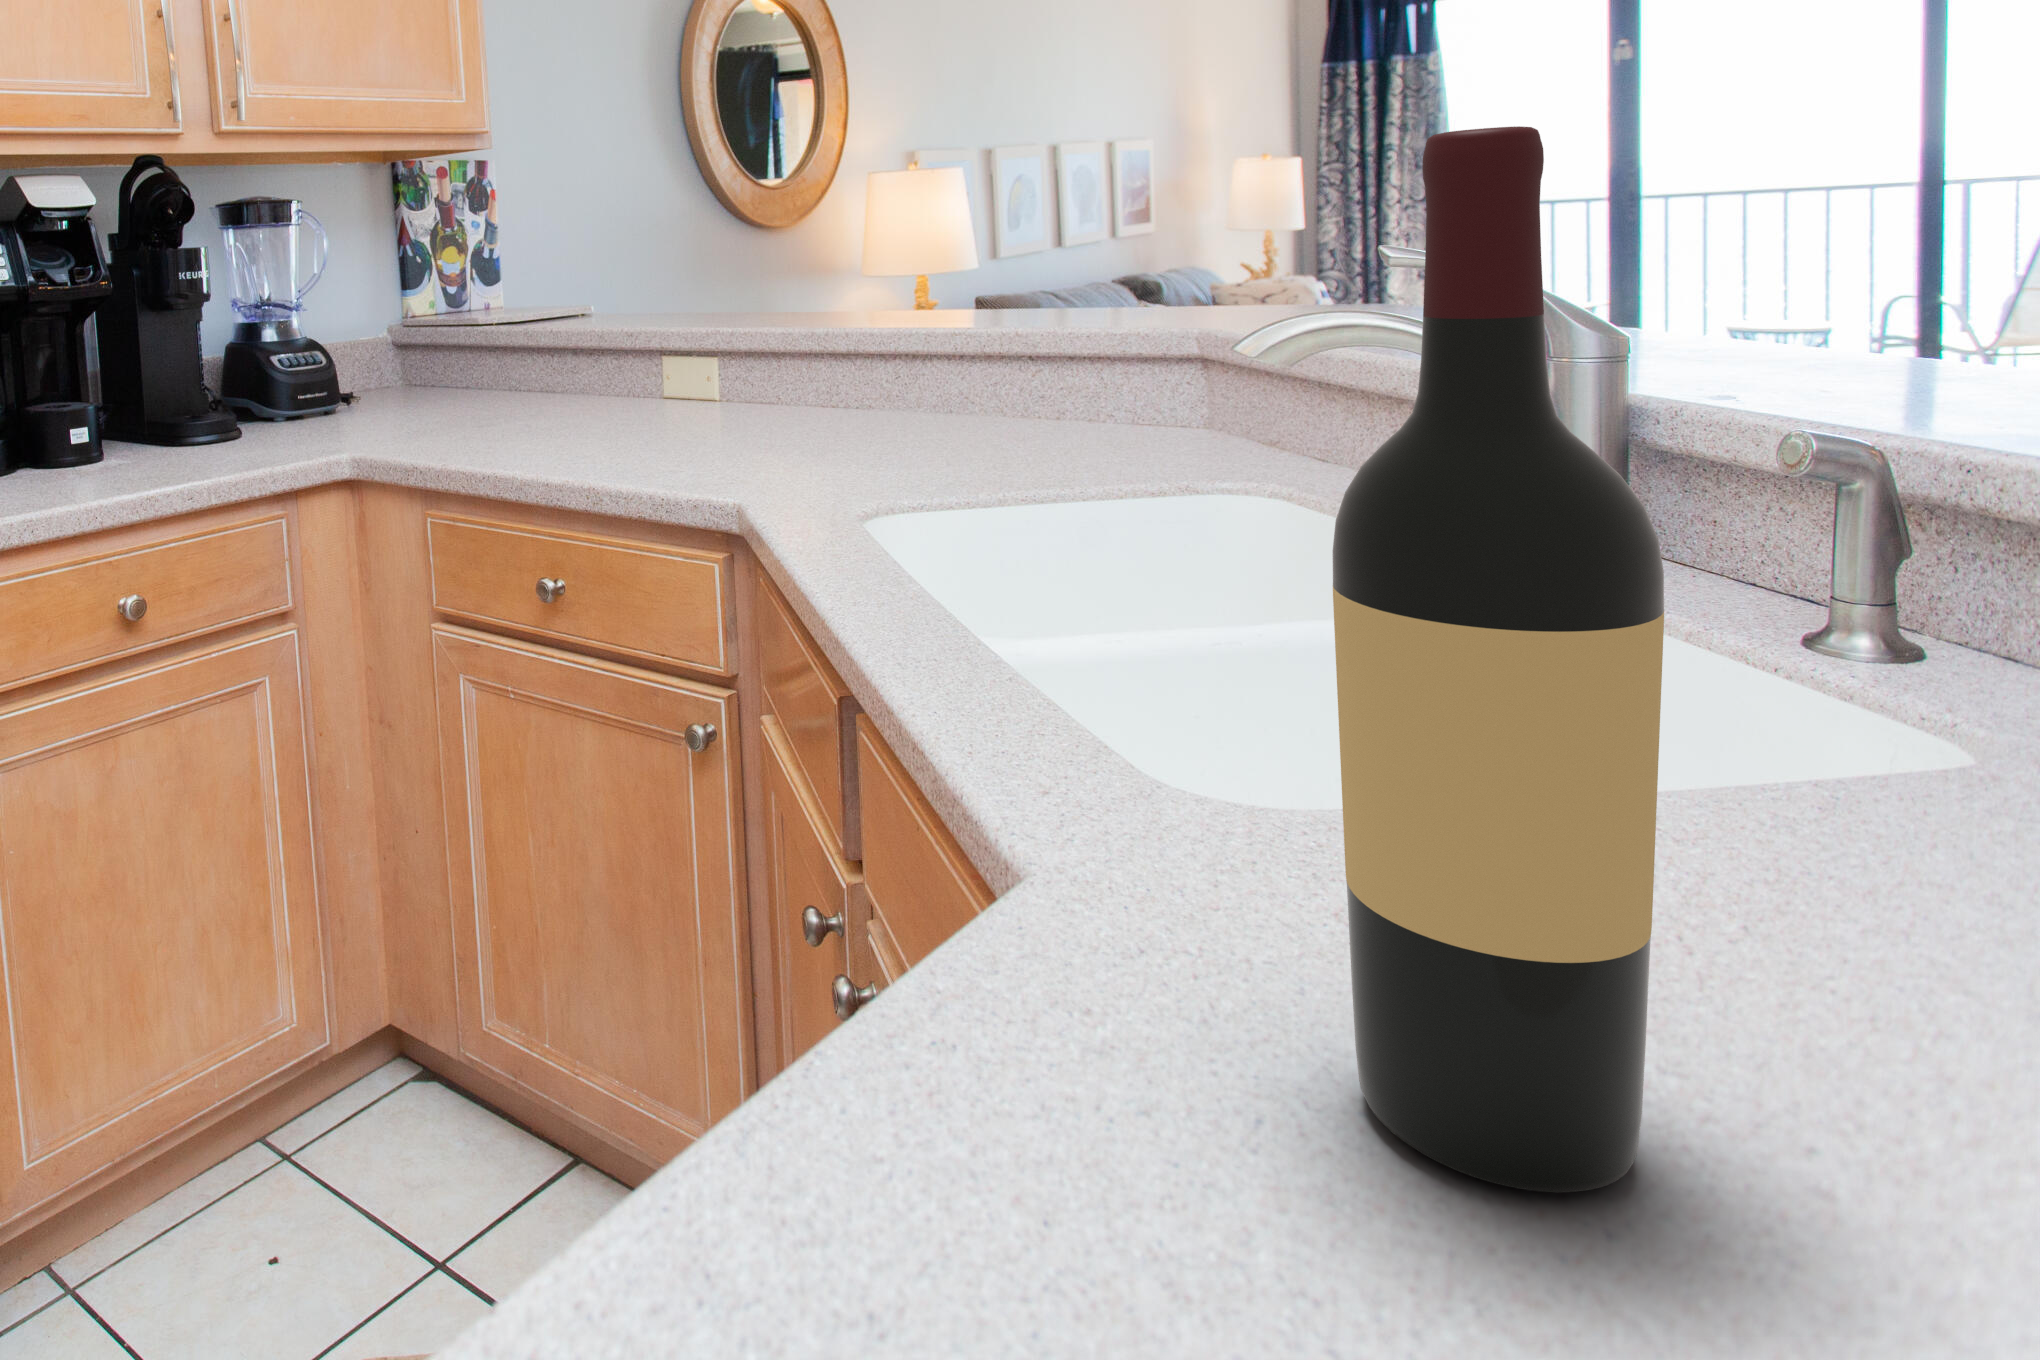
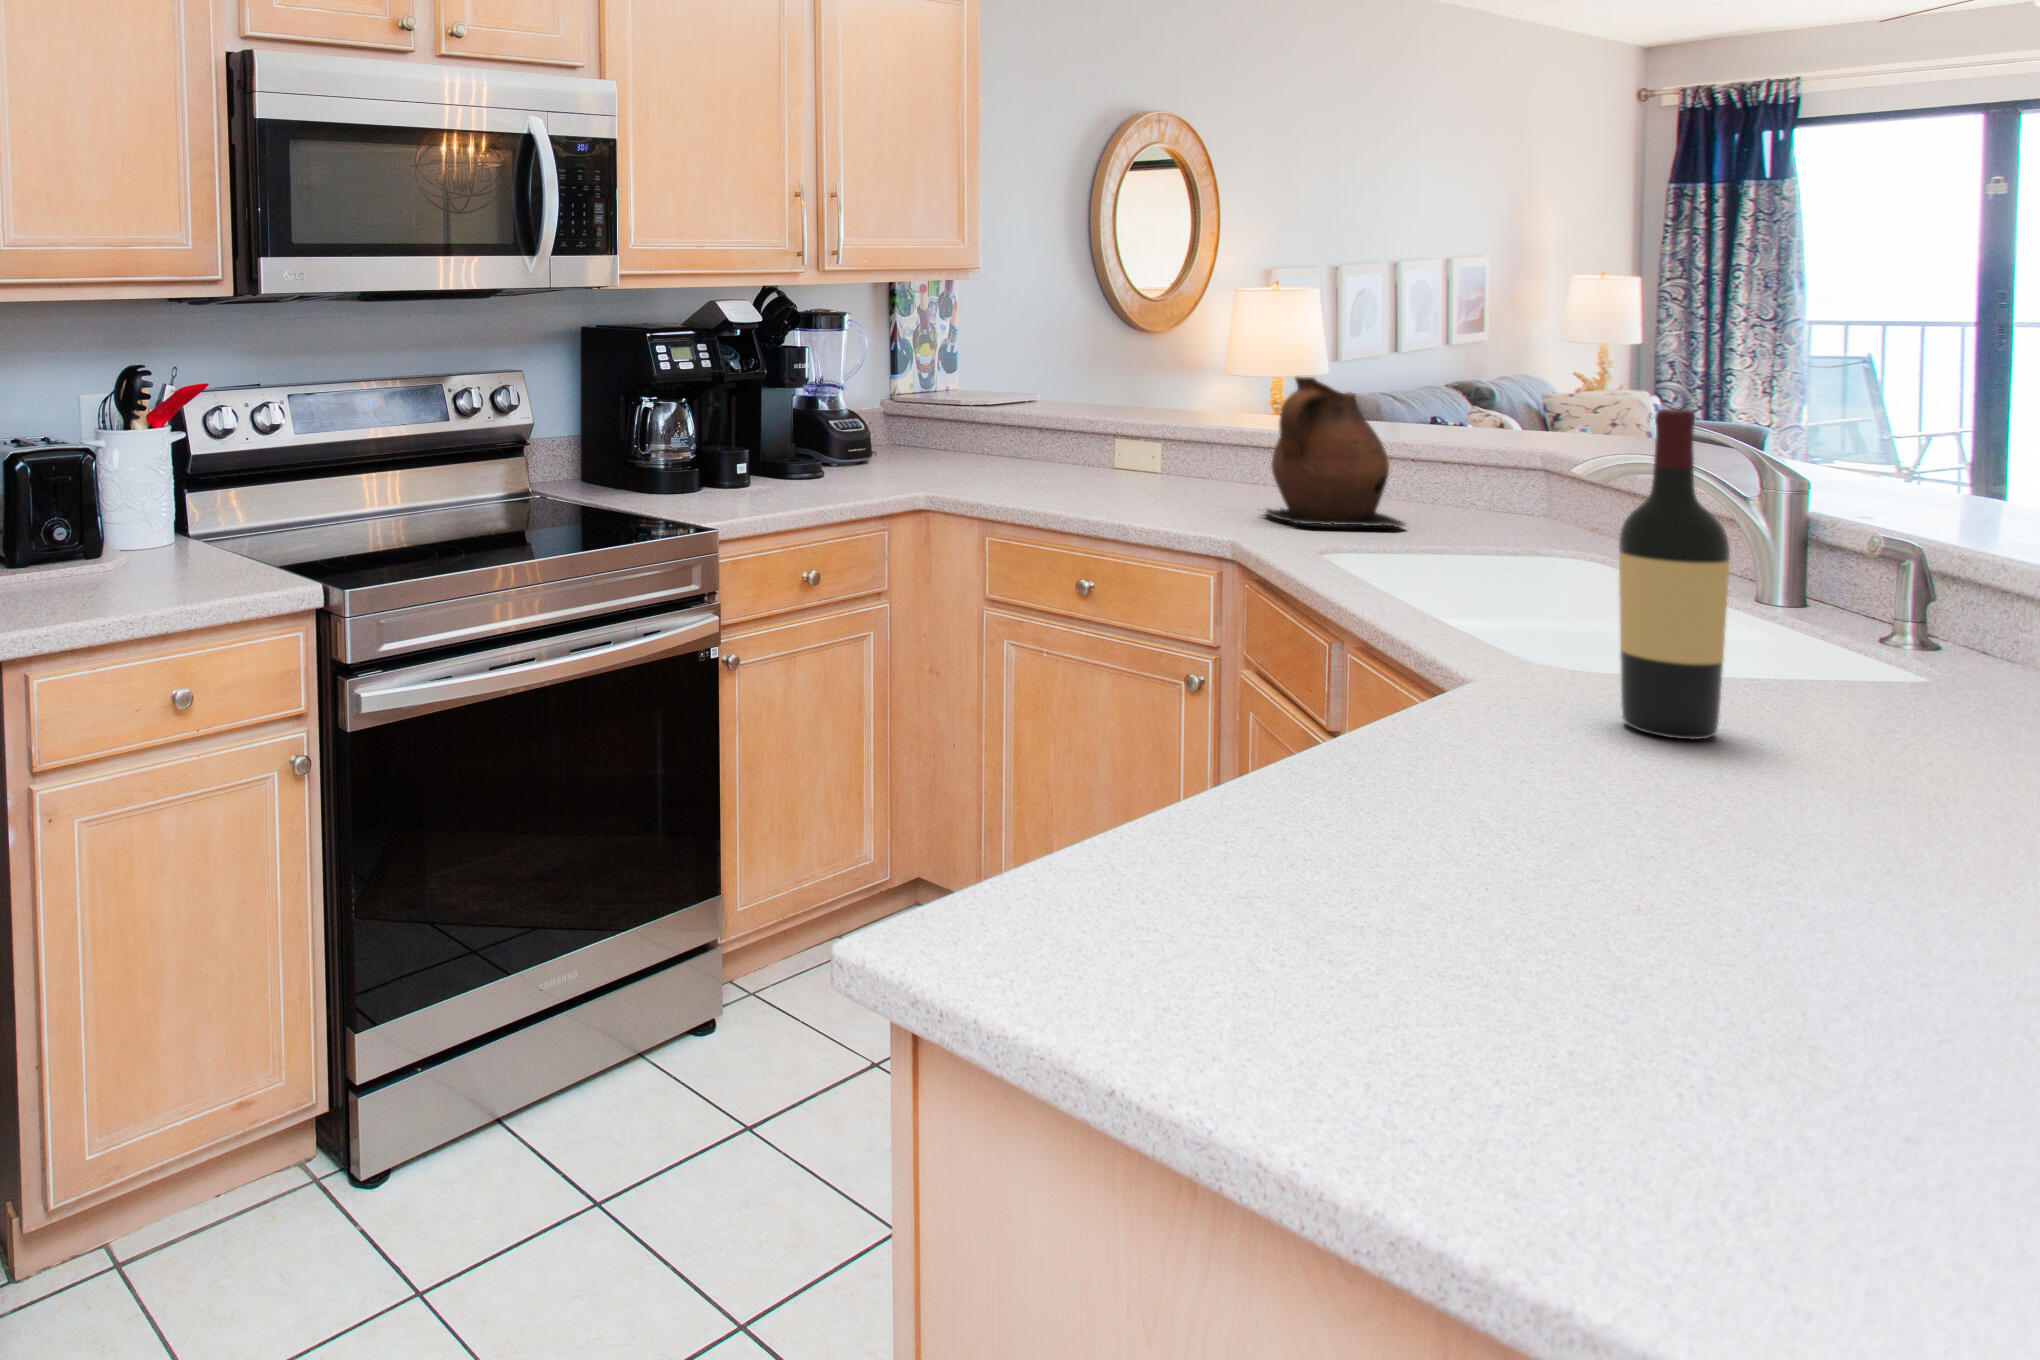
ceramic pitcher: none [803,240,1005,470] -> present [1259,377,1405,528]

